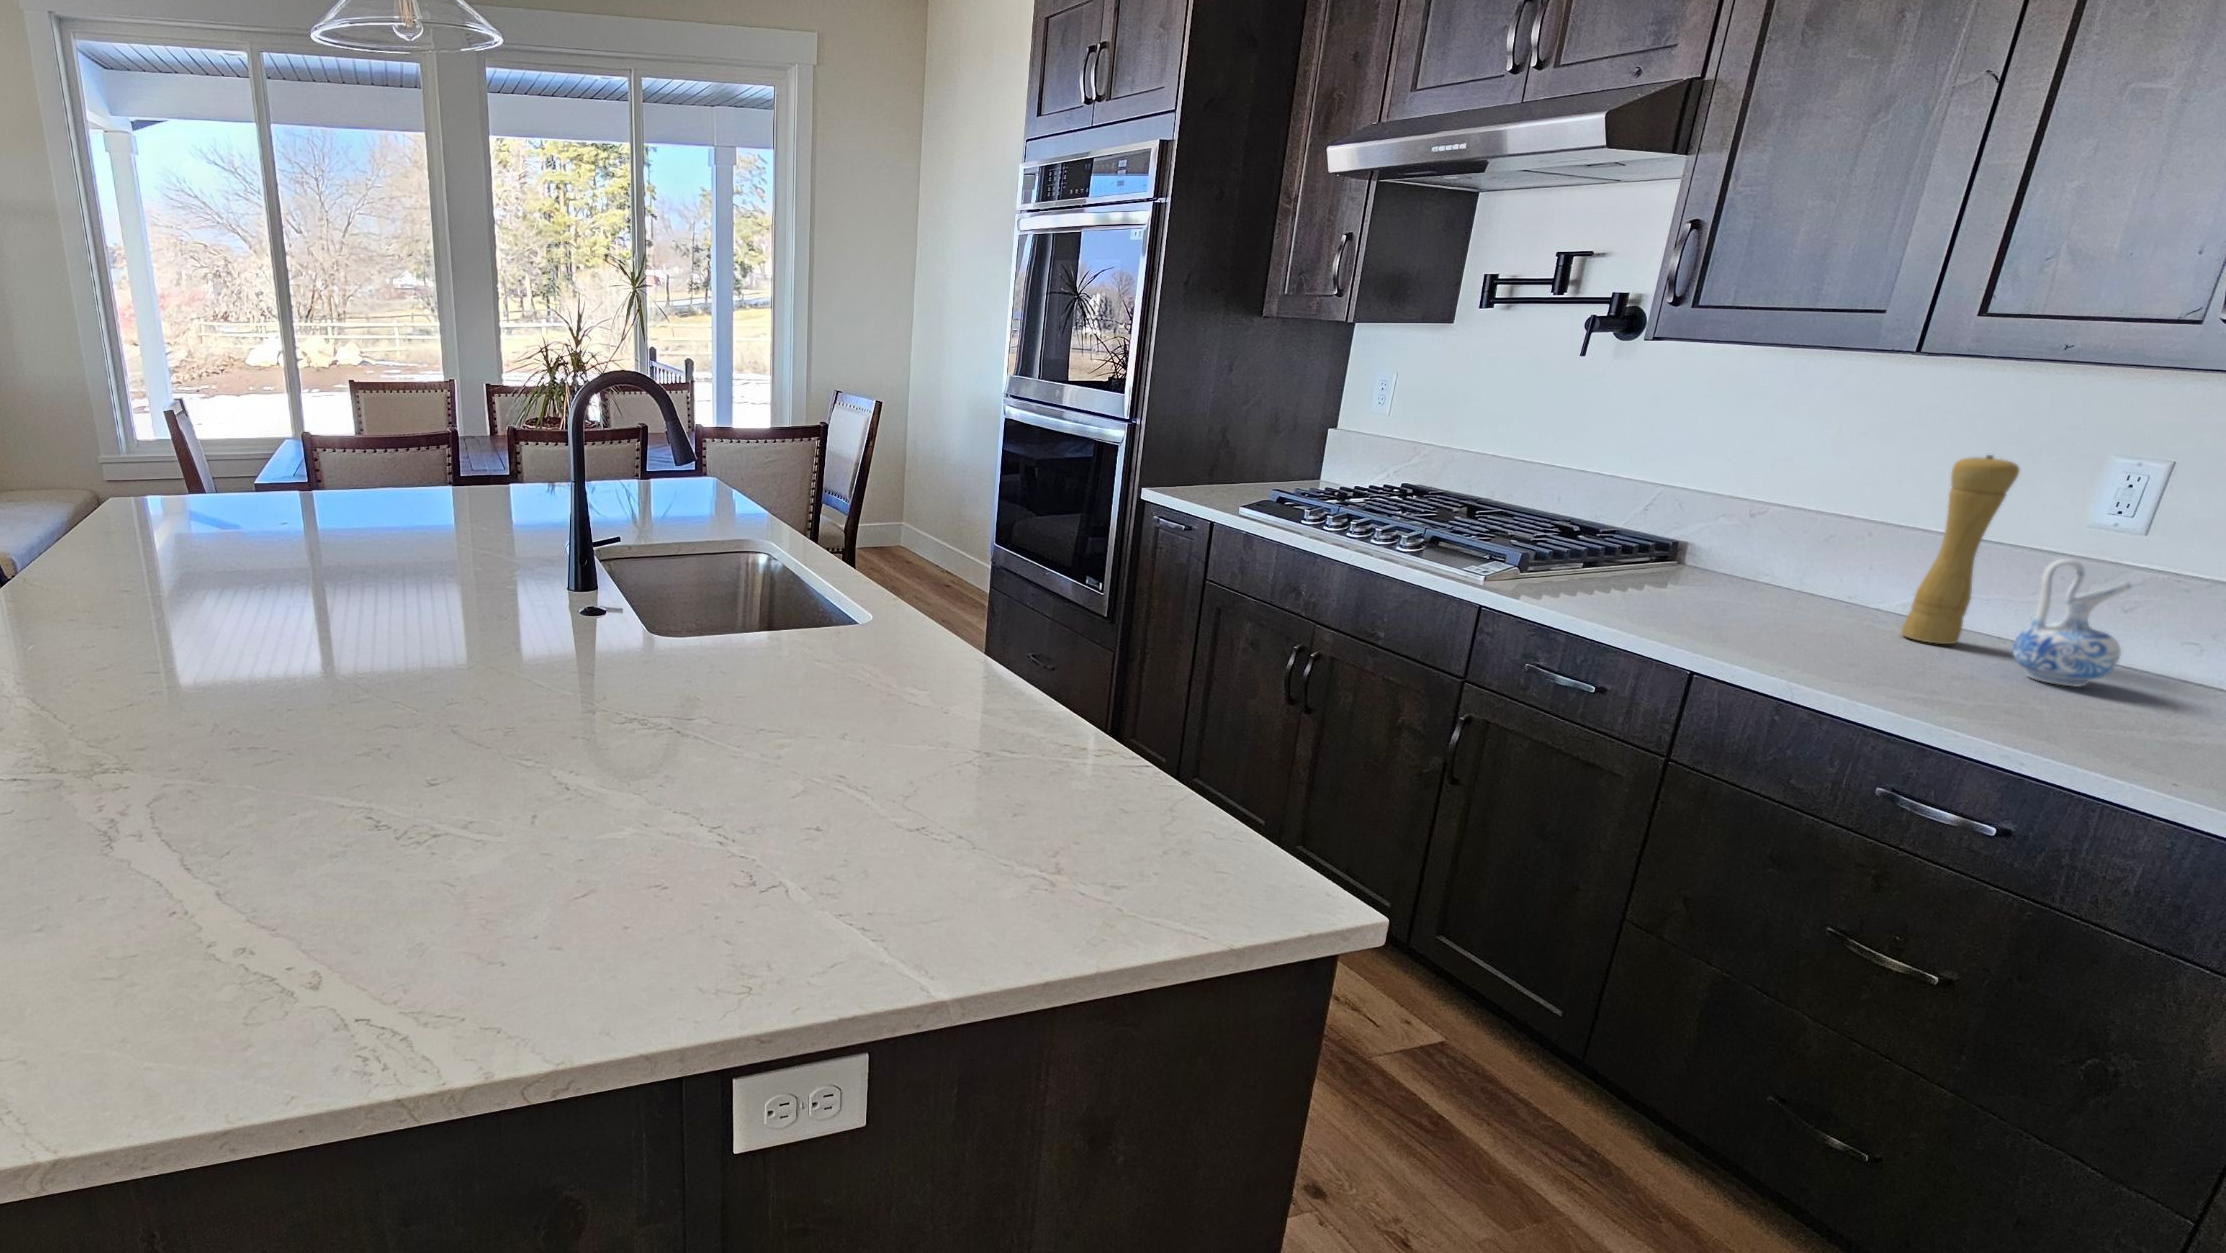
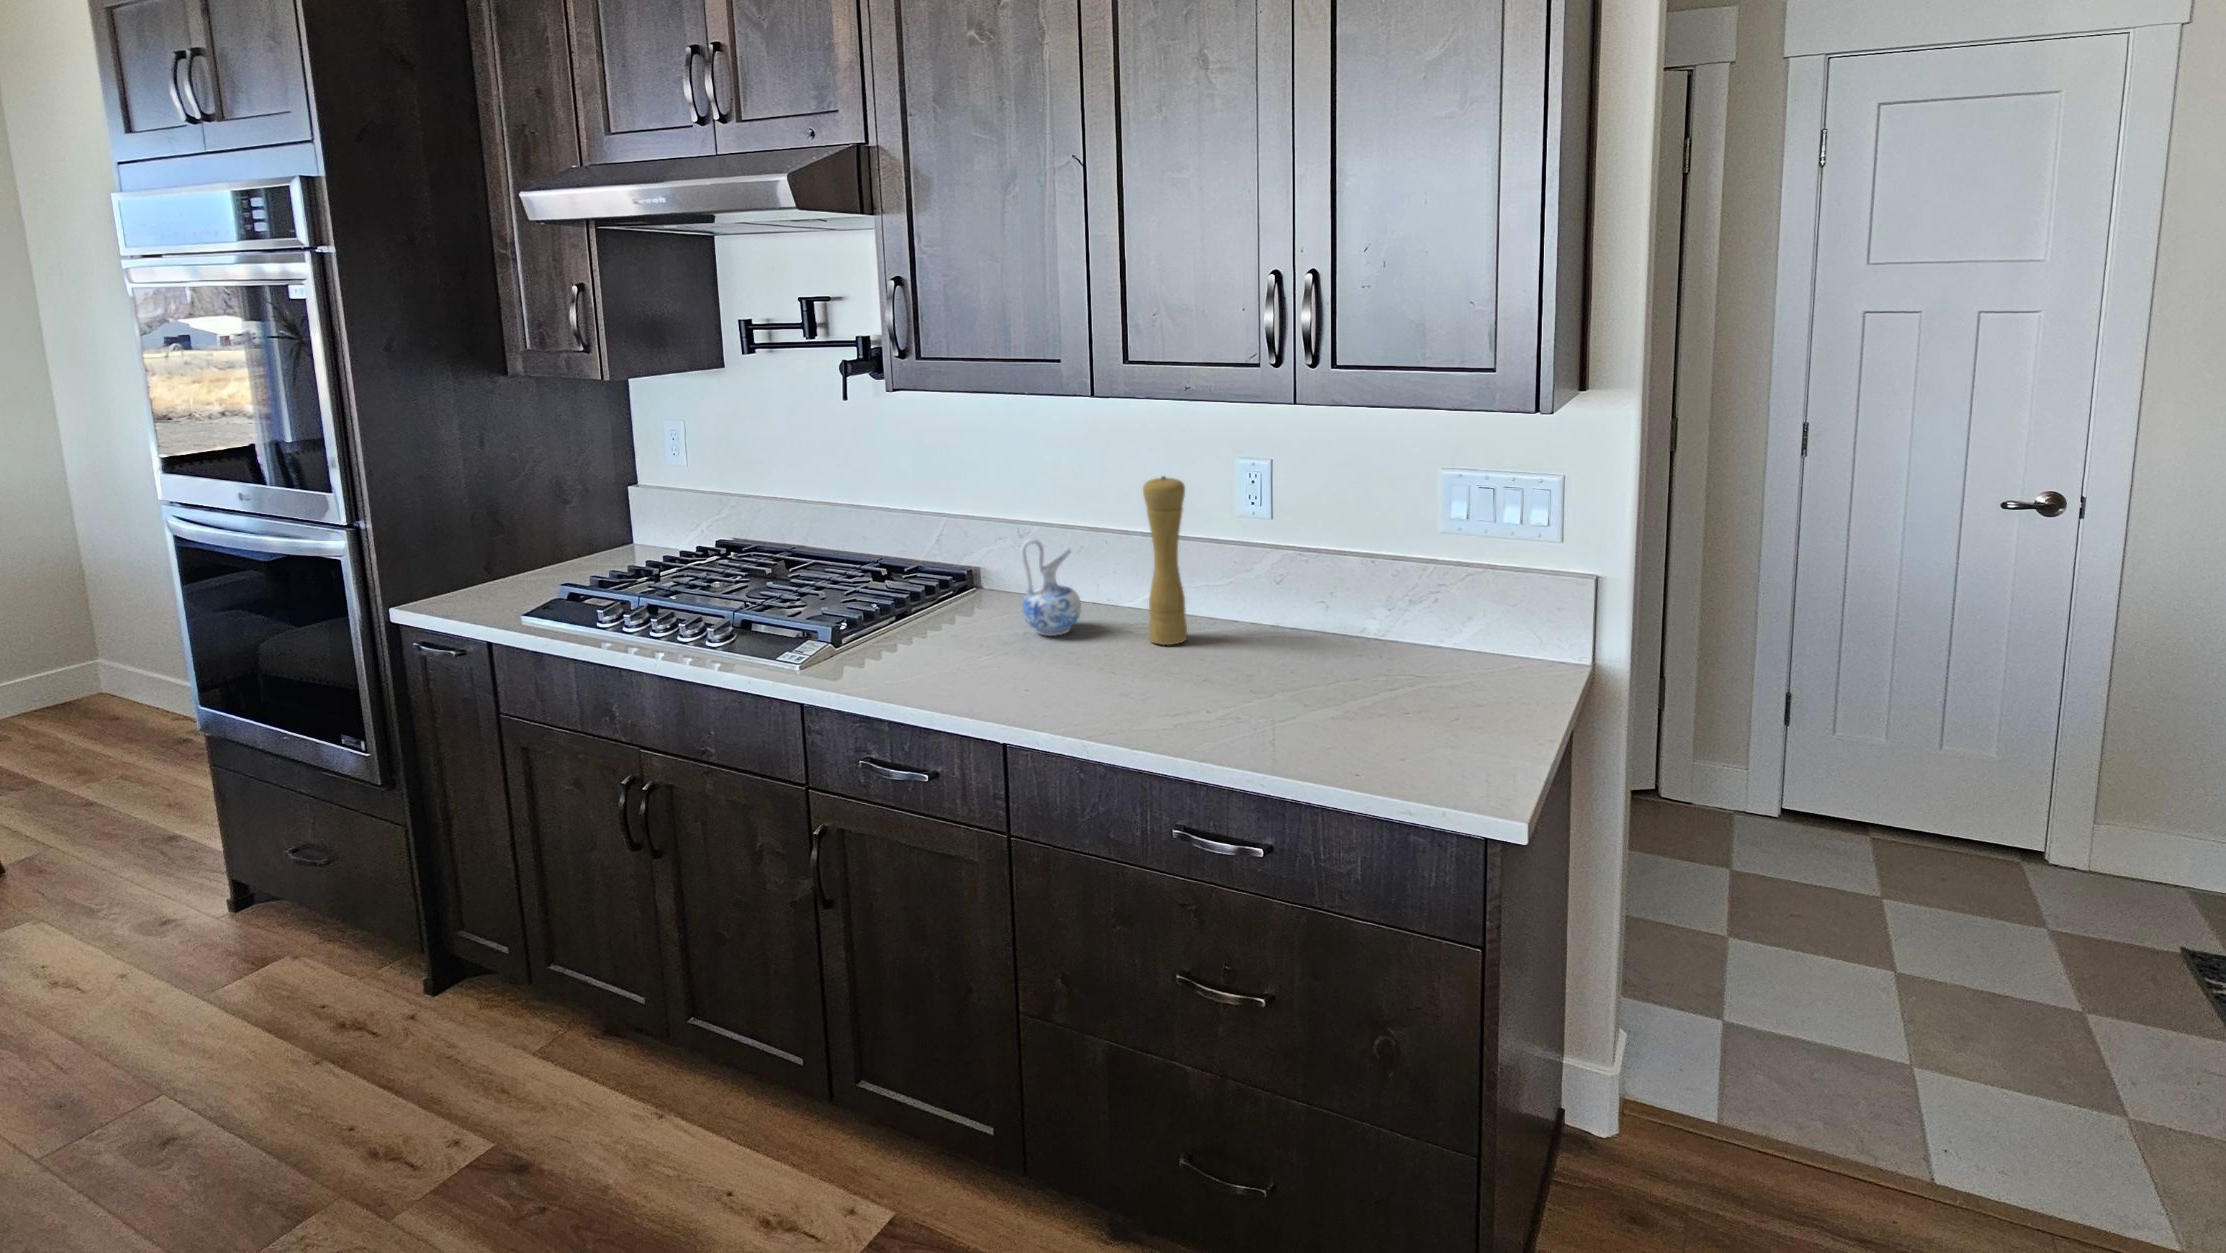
ceramic pitcher: present [2013,559,2132,687] -> present [1020,539,1081,636]

